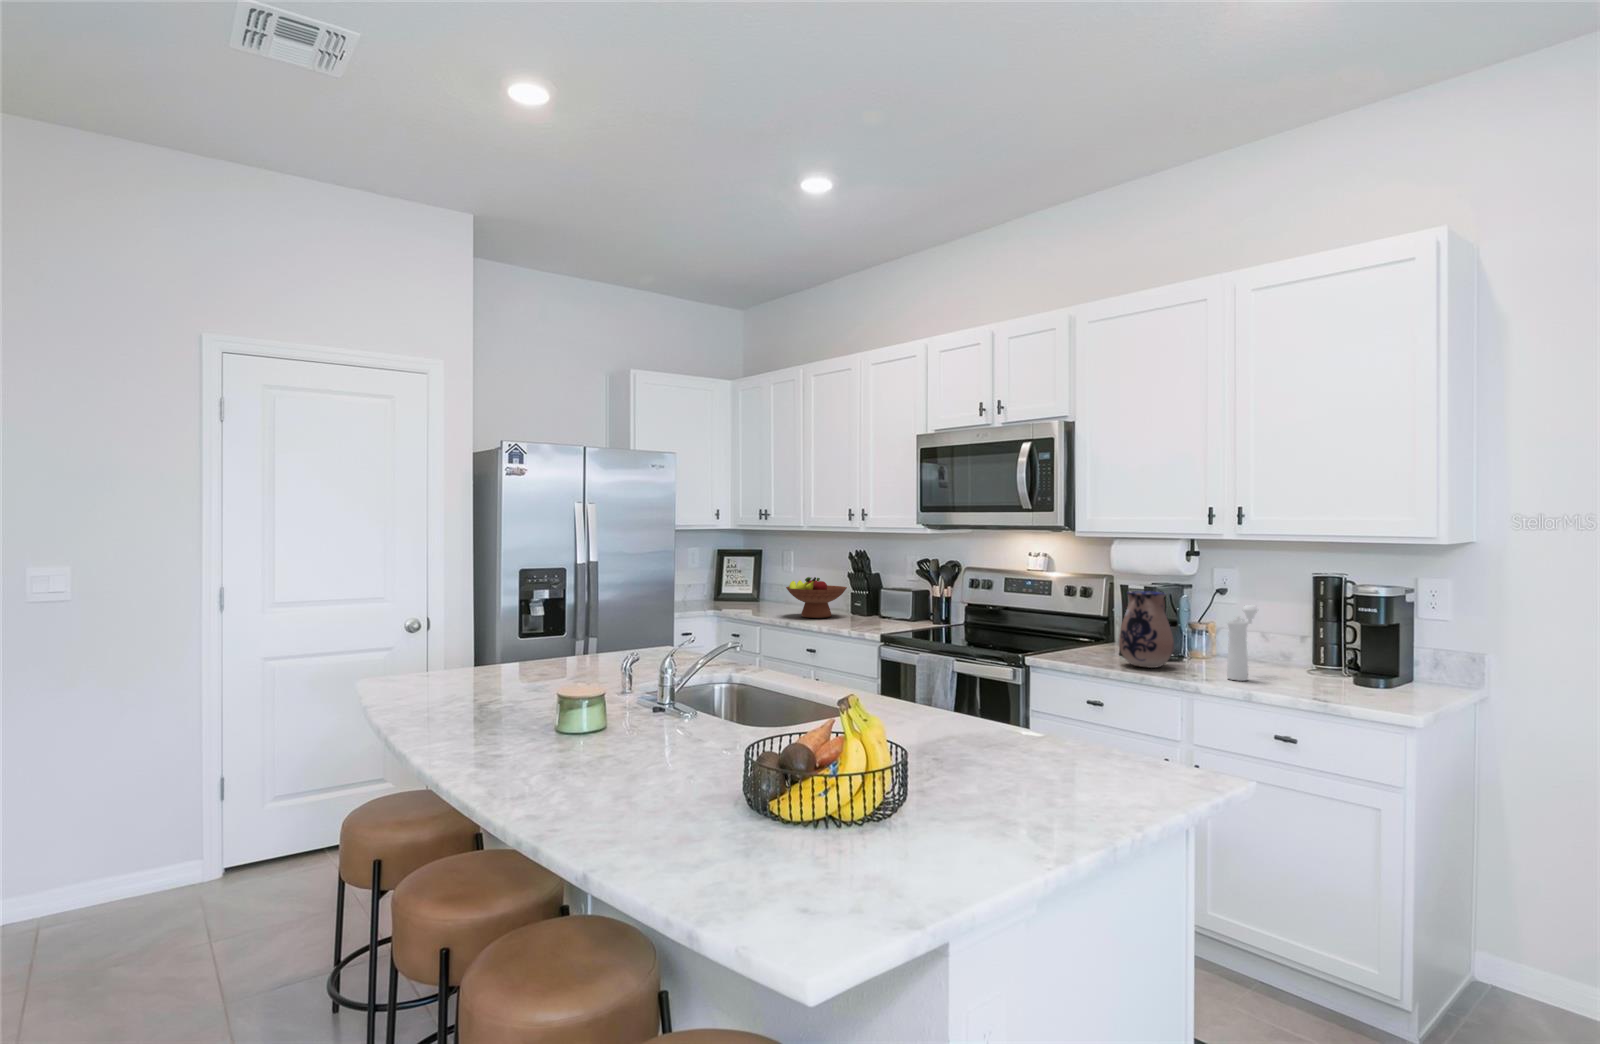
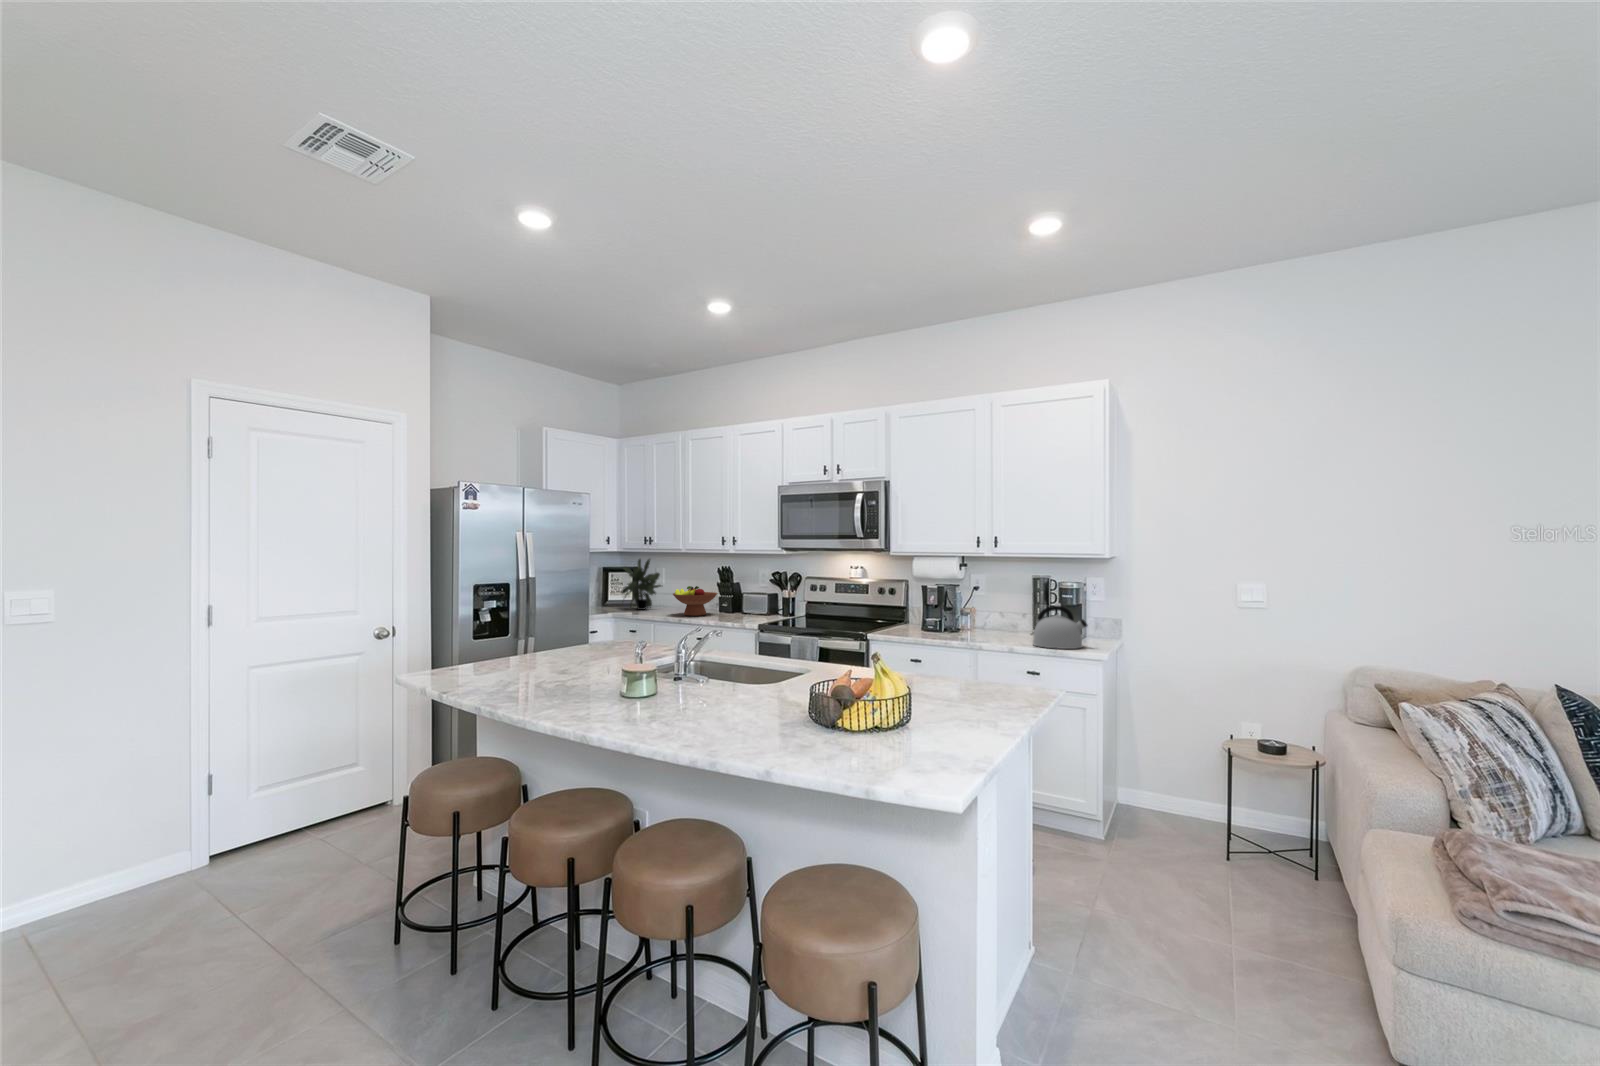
potted plant: none [733,539,785,607] -> present [622,559,661,610]
ceramic pitcher: present [1119,591,1174,668] -> none [926,589,959,637]
pepper mill: present [1227,605,1258,681] -> none [992,596,1007,641]
kettle: none [1294,625,1398,702] -> present [1033,606,1087,649]

